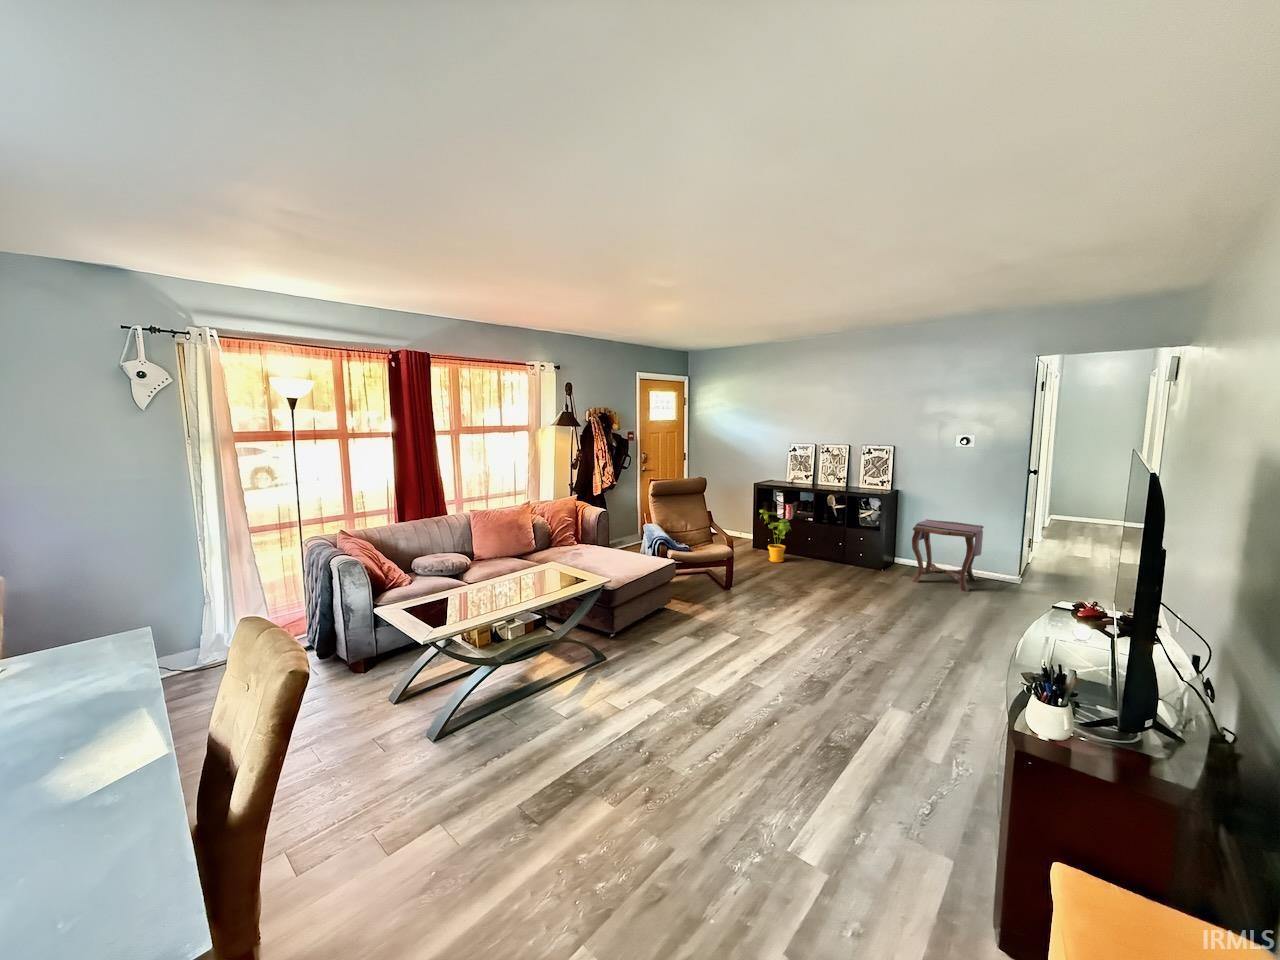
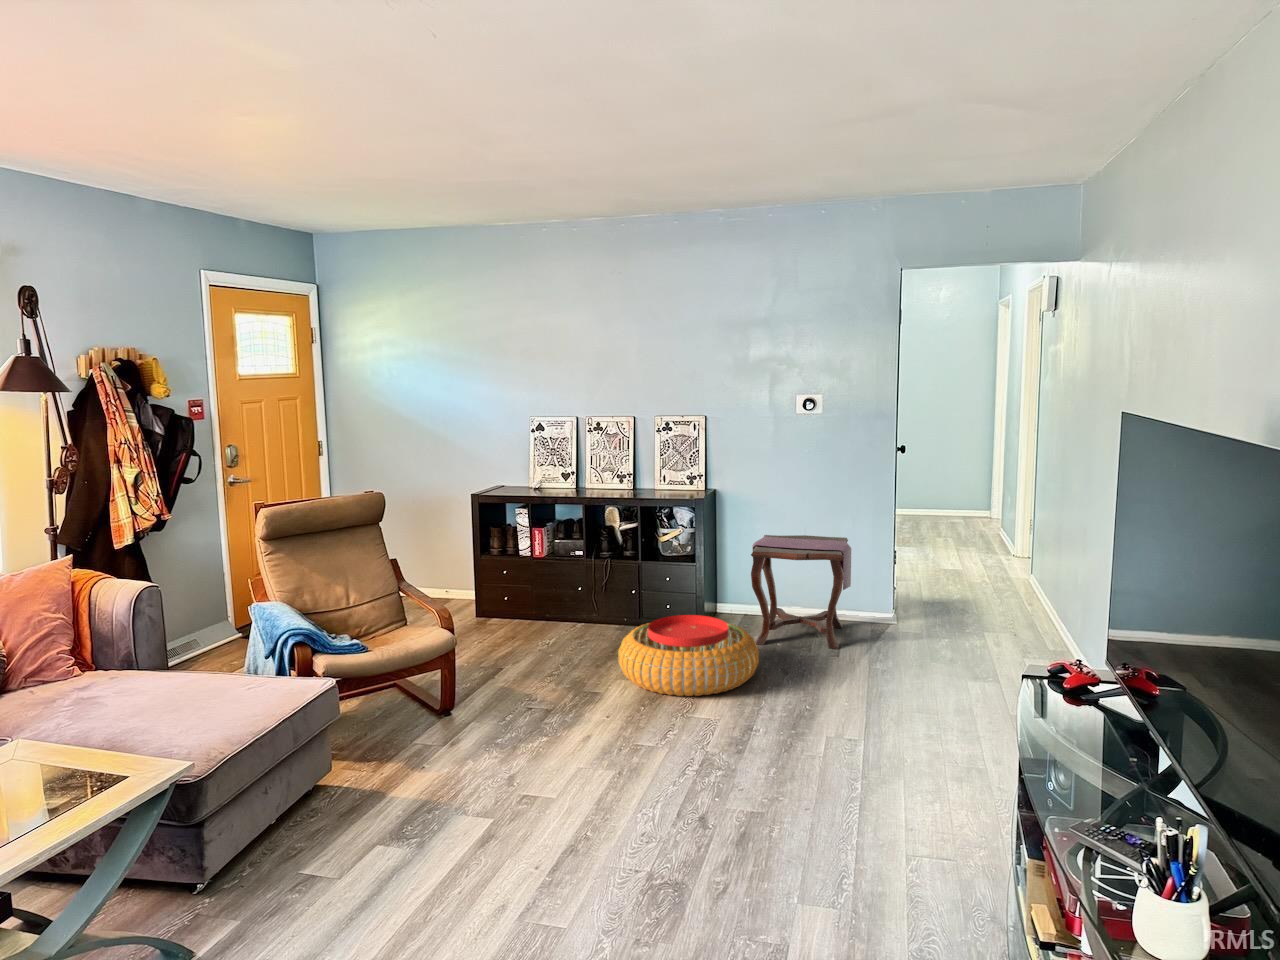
house plant: present [760,510,791,562] -> none [486,545,549,642]
pouf: none [823,557,909,602] -> present [618,615,759,696]

